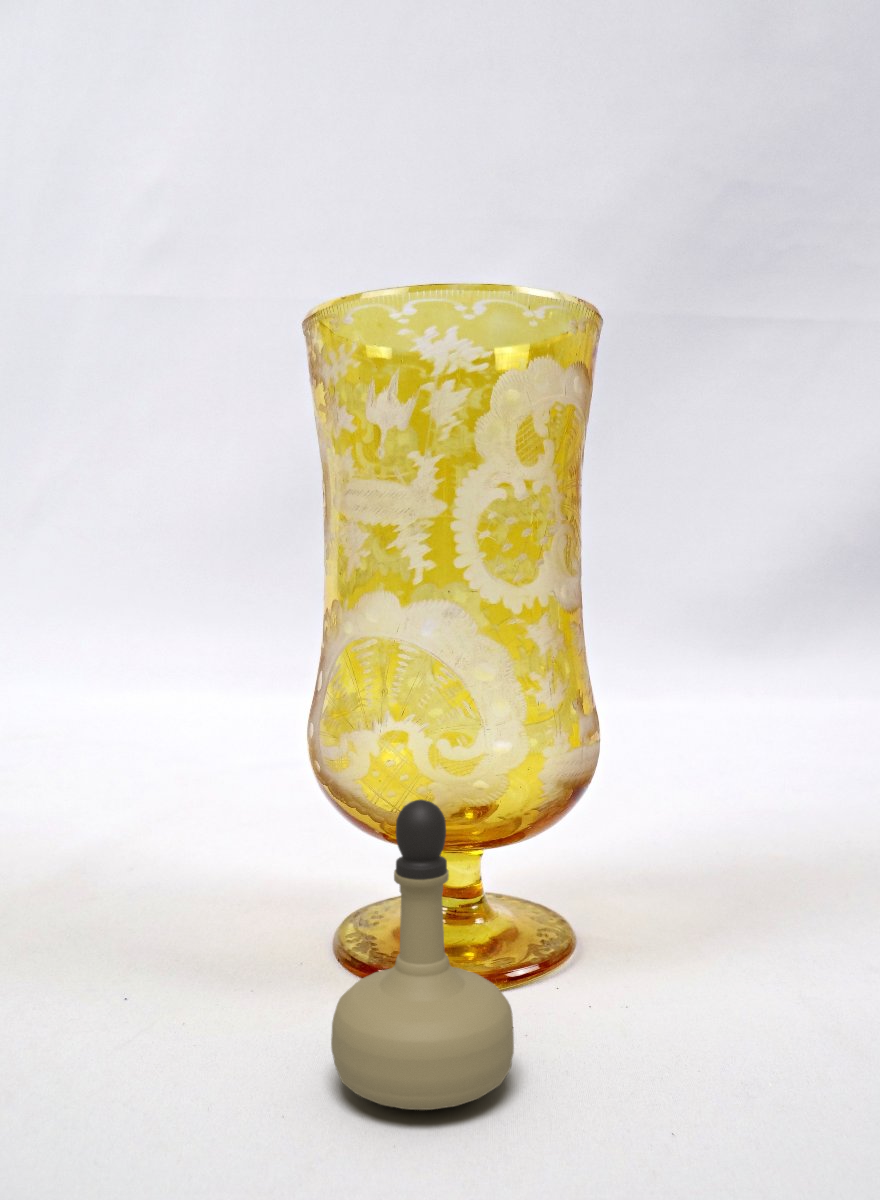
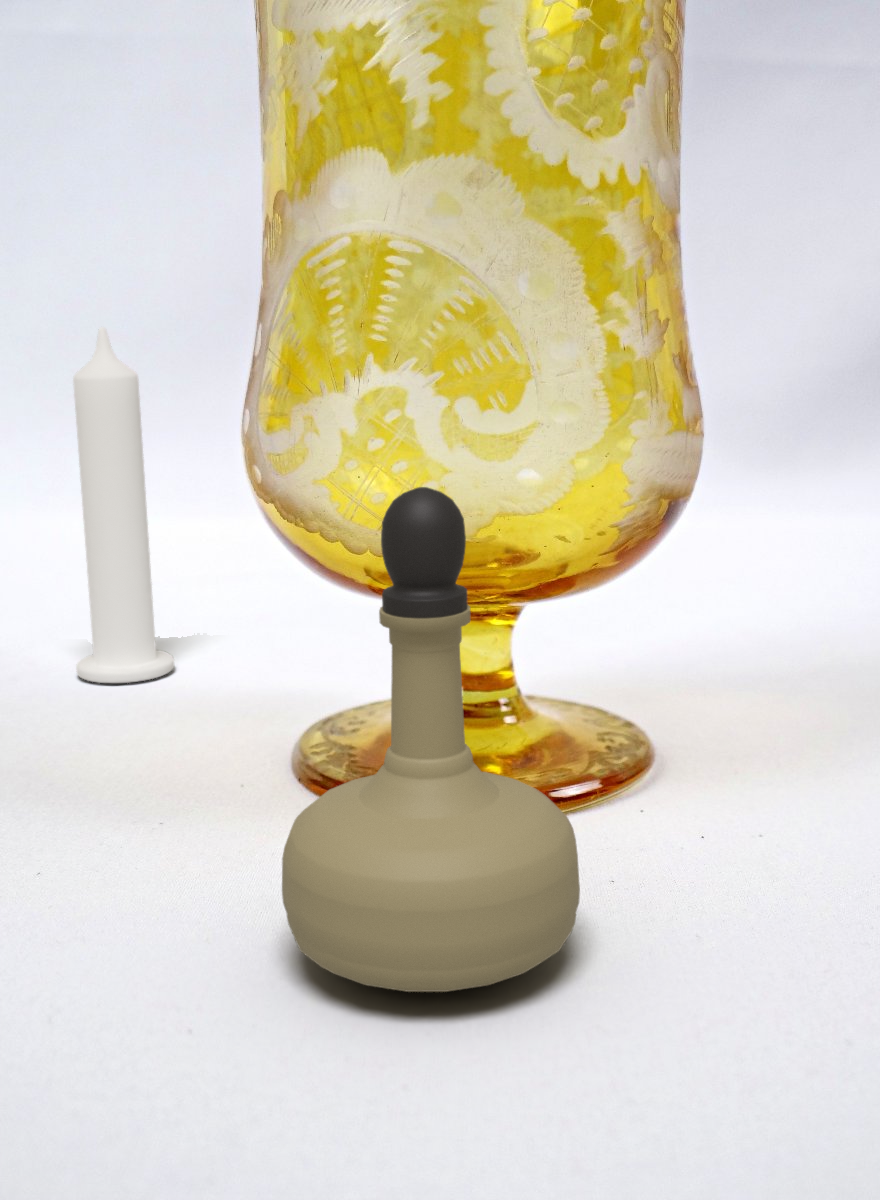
candle: none [179,635,248,881] -> present [73,327,174,683]

